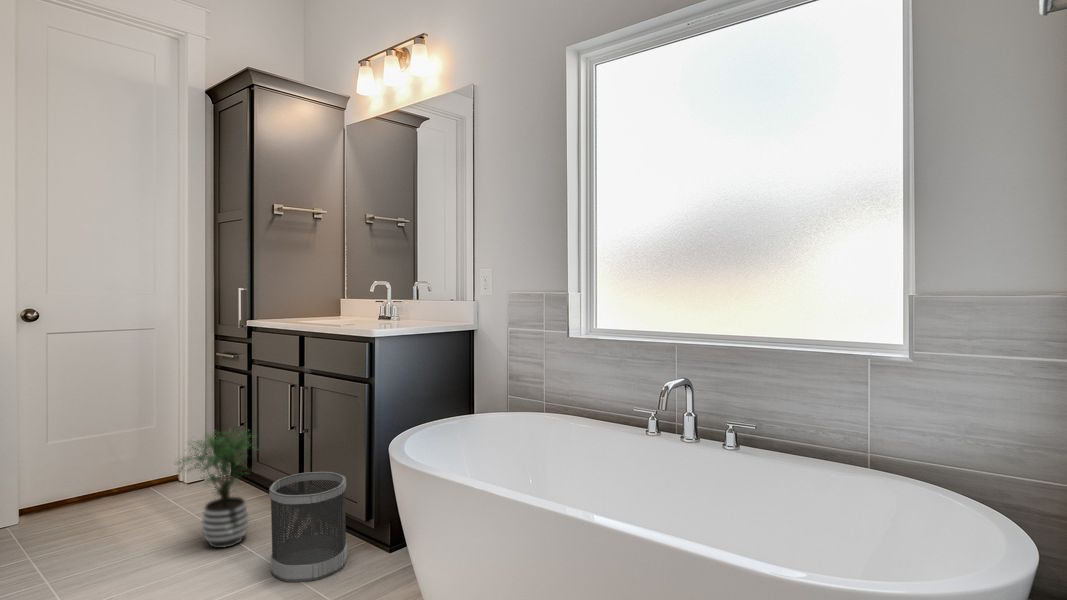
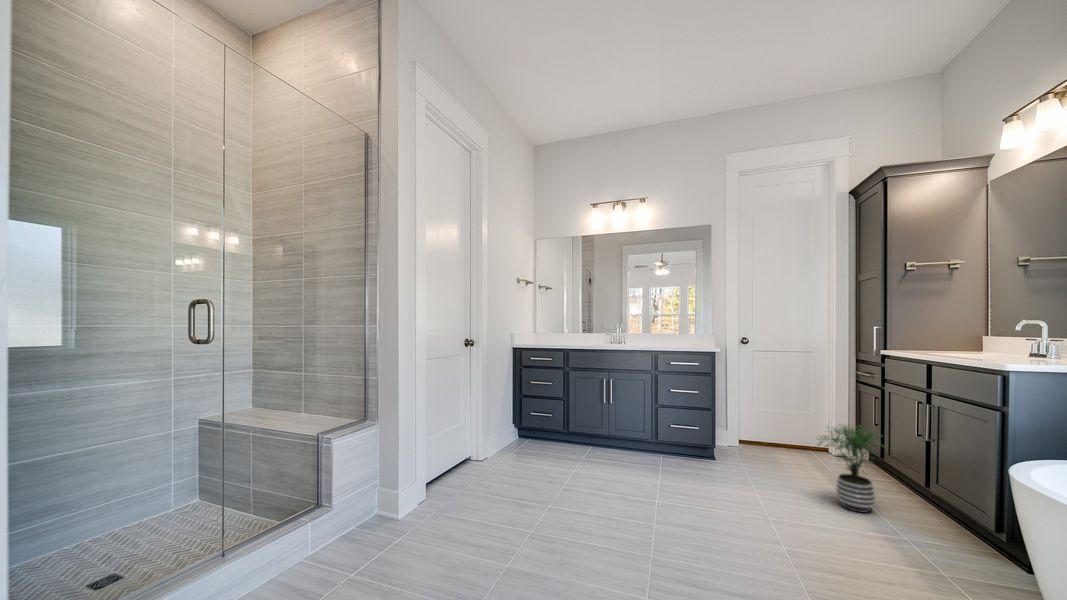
wastebasket: present [269,472,347,582] -> none [887,473,974,575]

